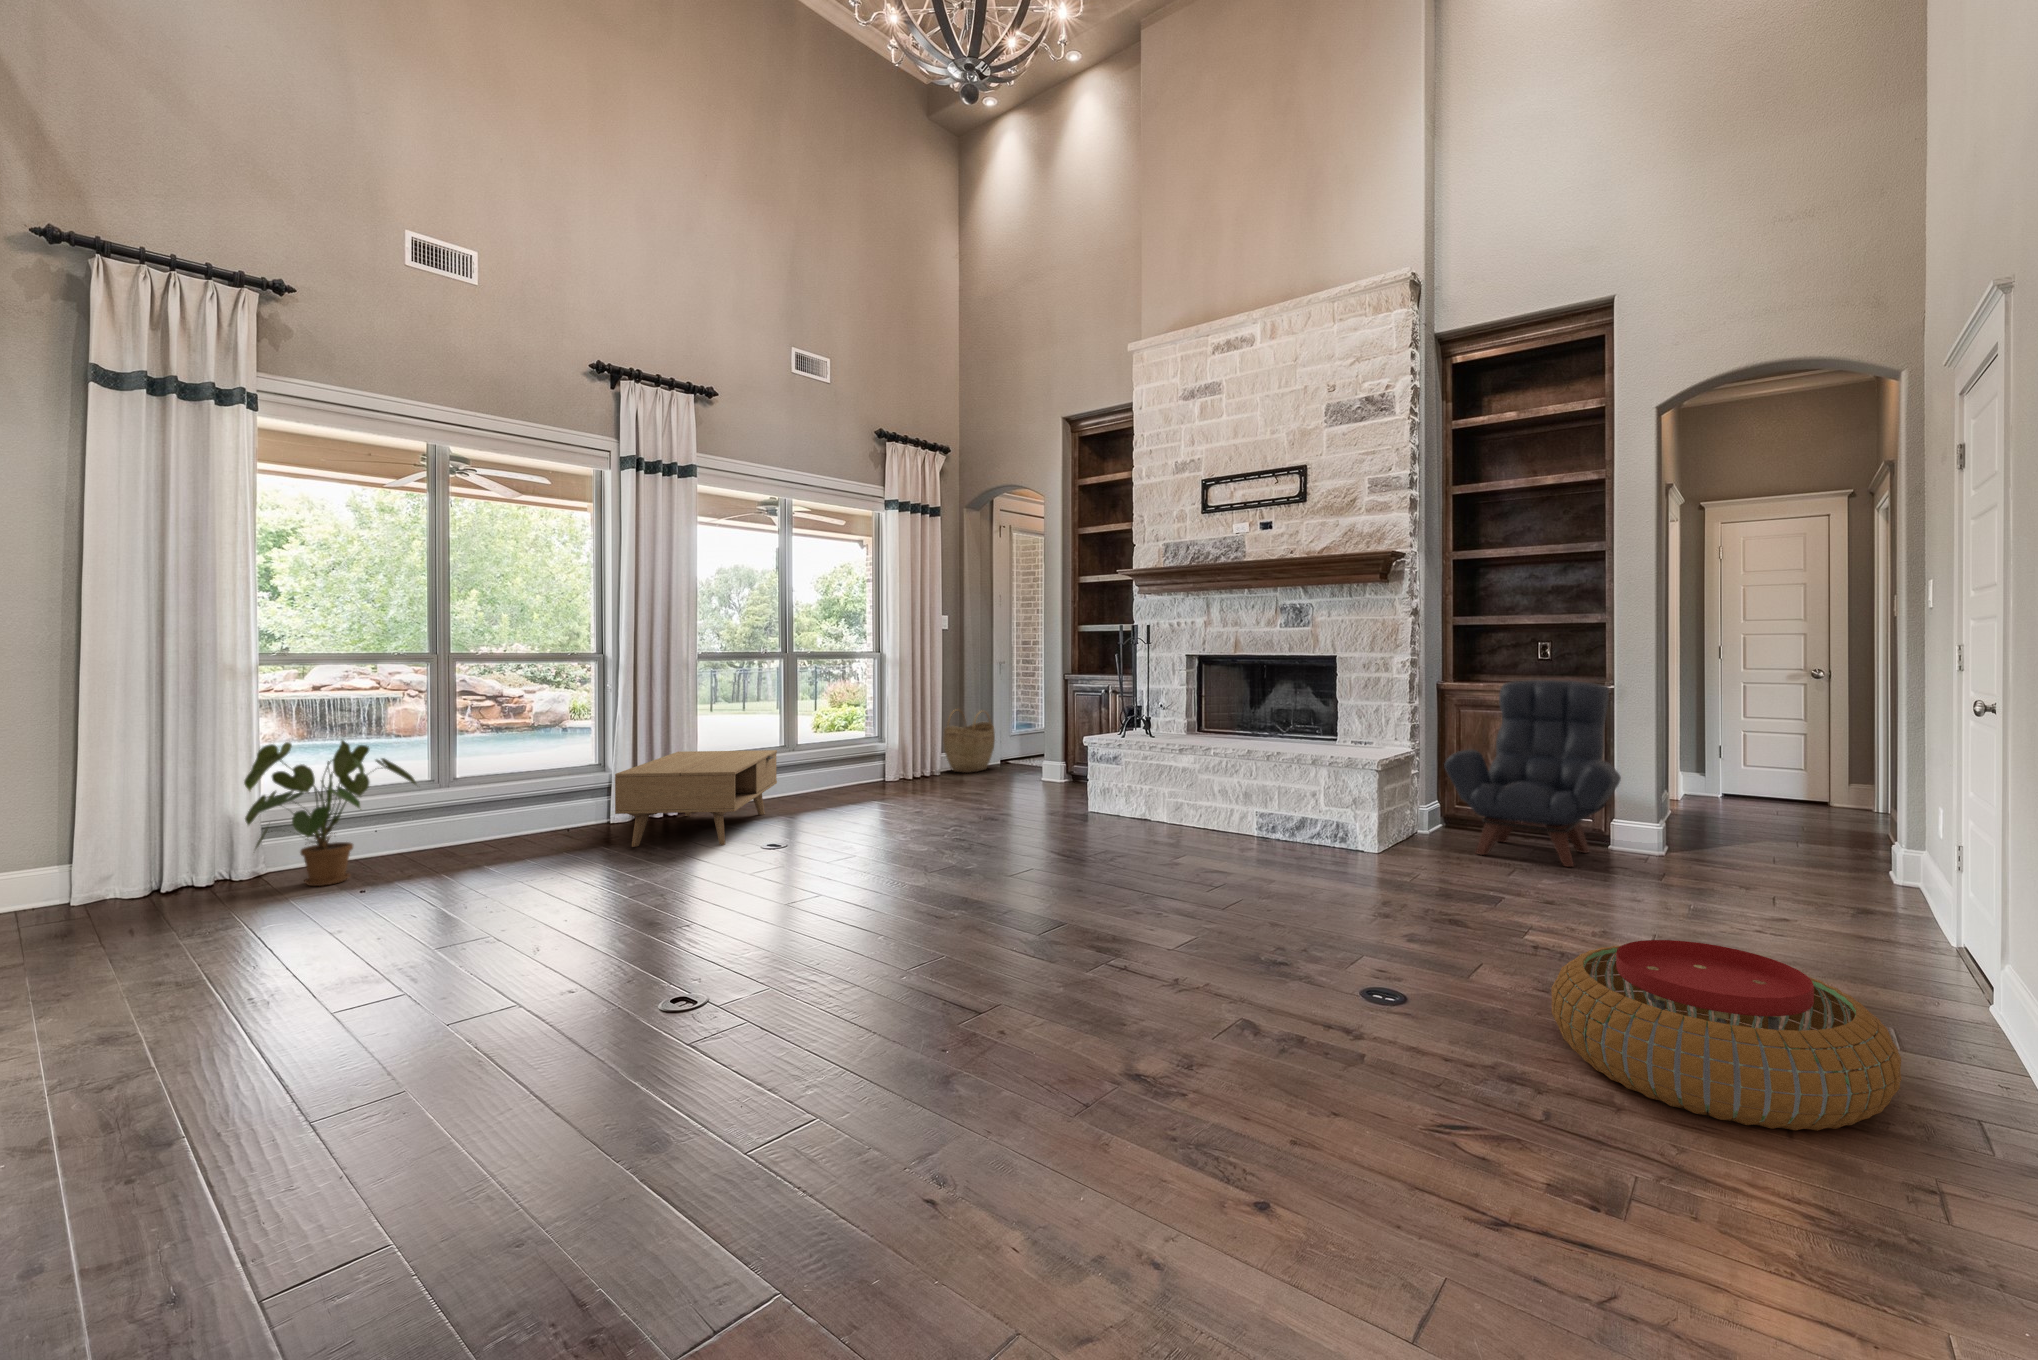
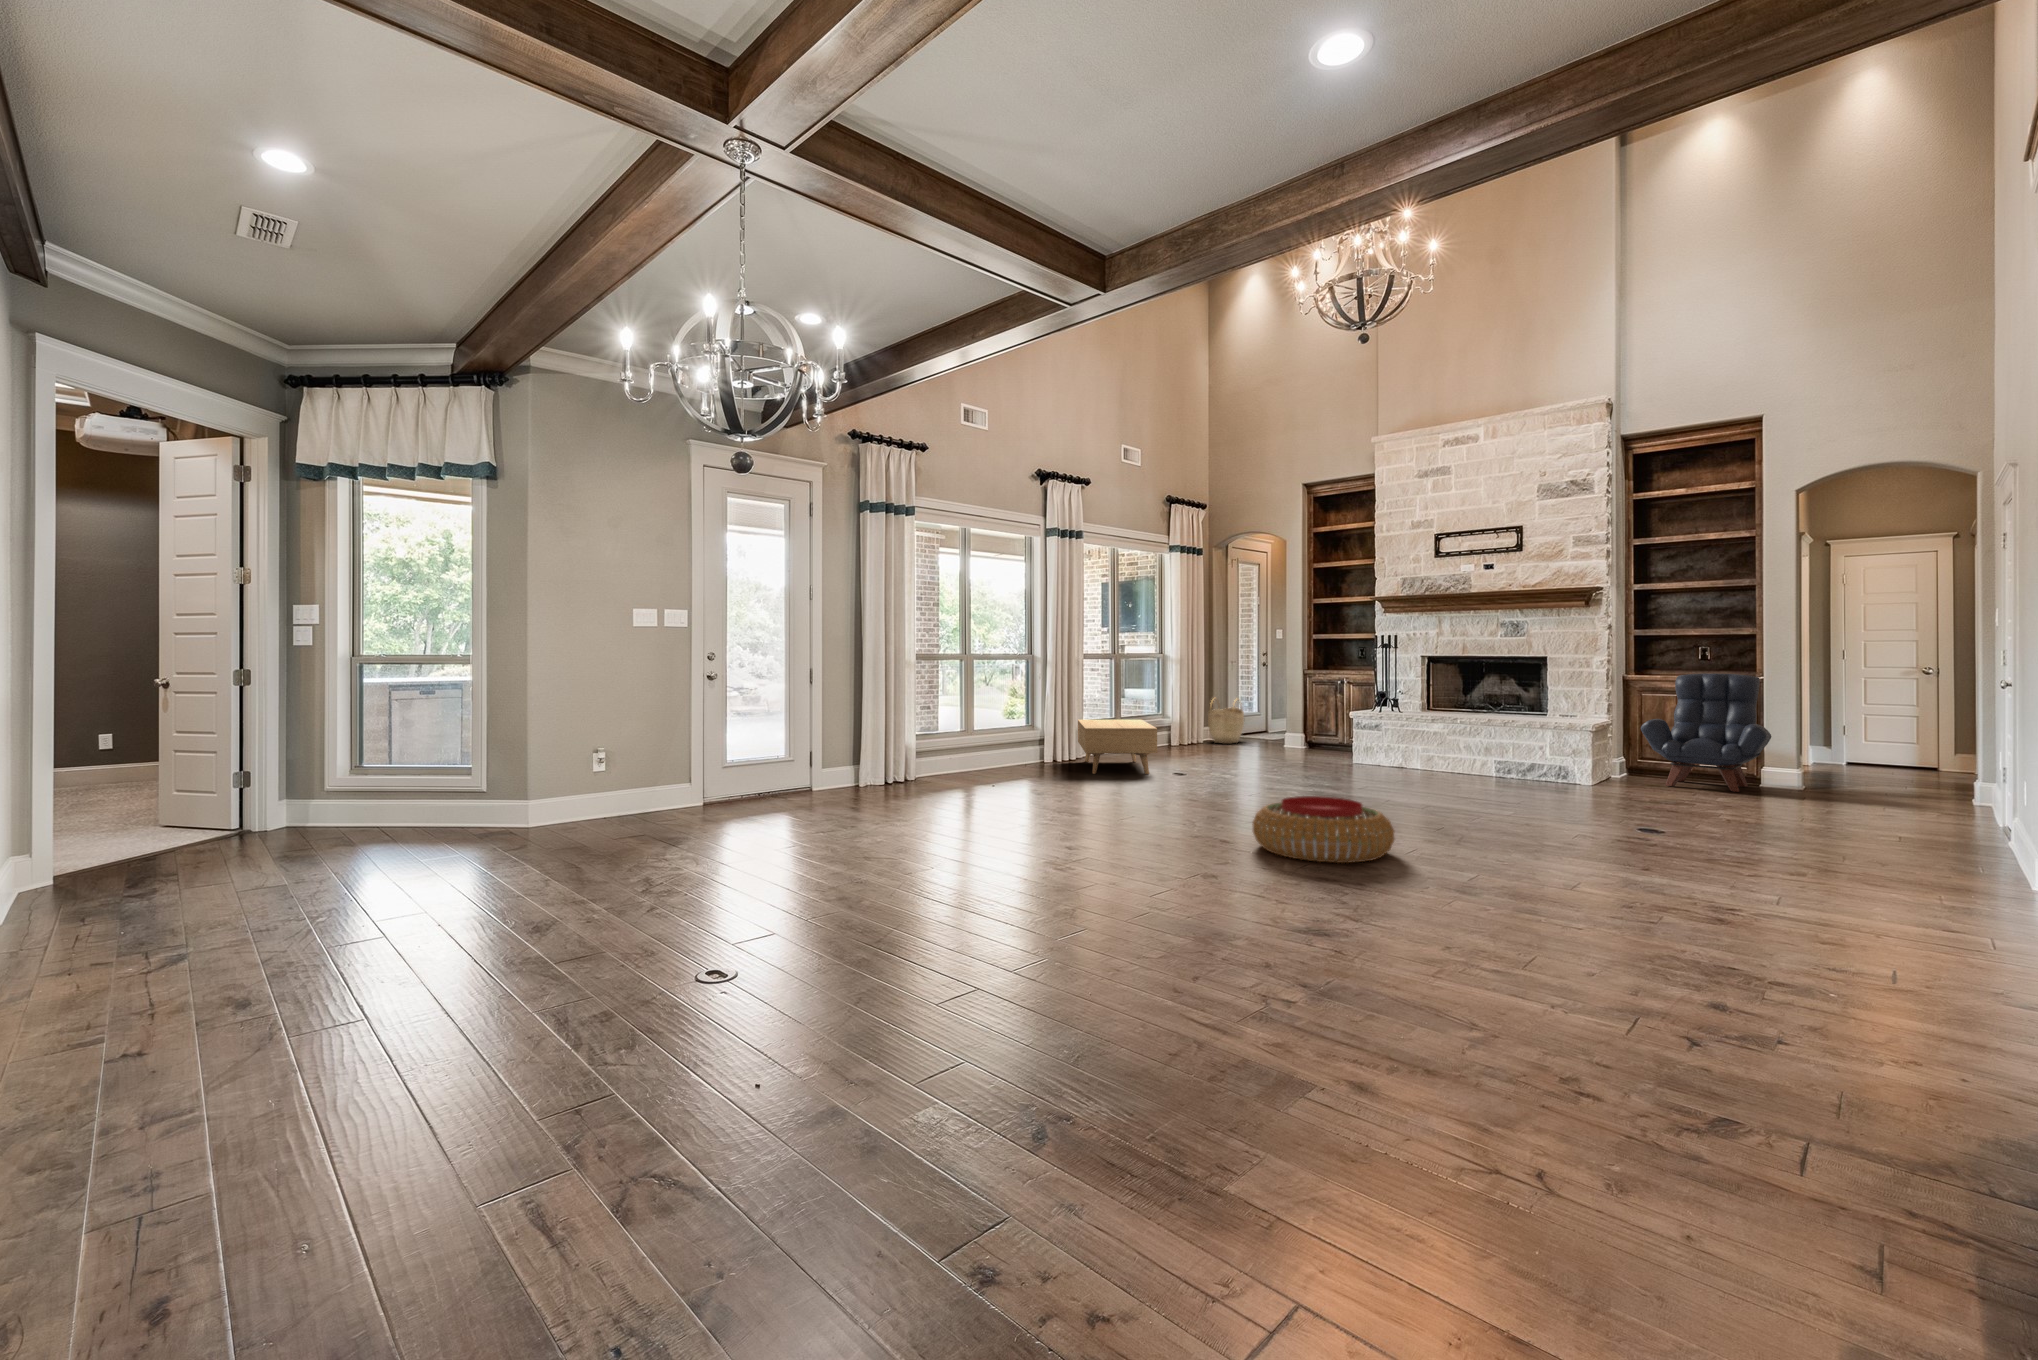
house plant: present [244,740,416,886] -> none [911,702,986,785]
pouf: present [1551,940,1901,1131] -> present [1252,796,1394,863]

